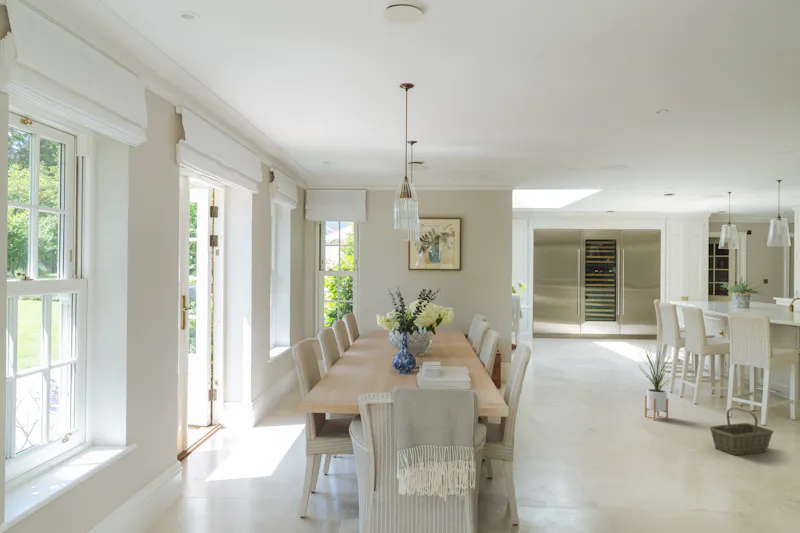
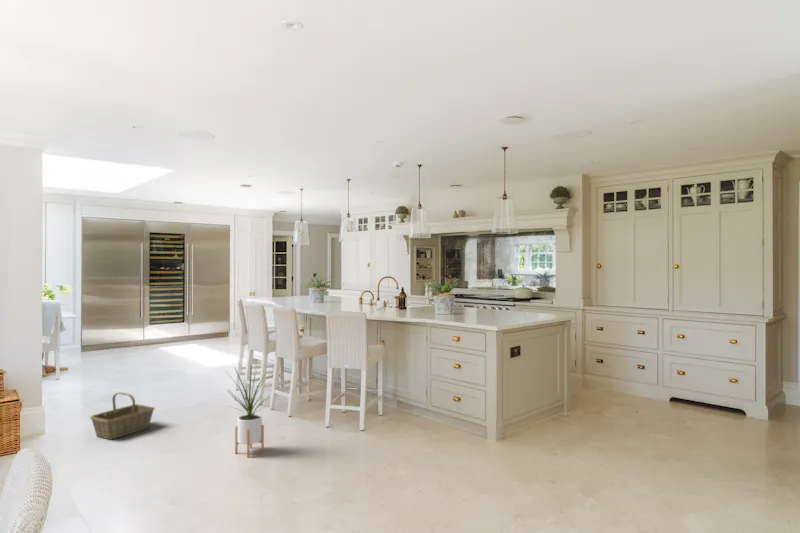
basket: present [710,408,773,455] -> present [90,393,154,439]

